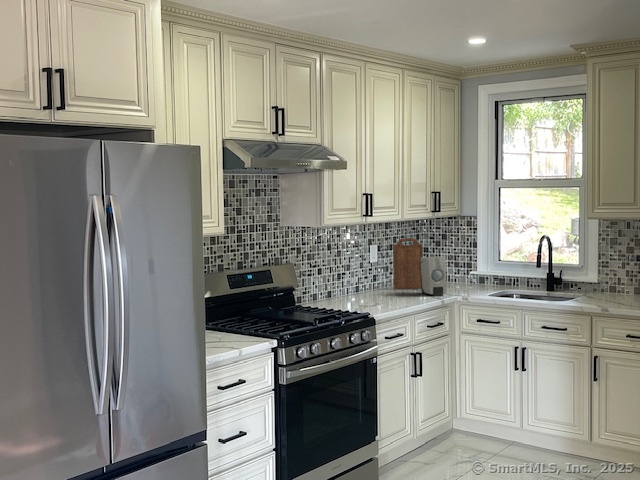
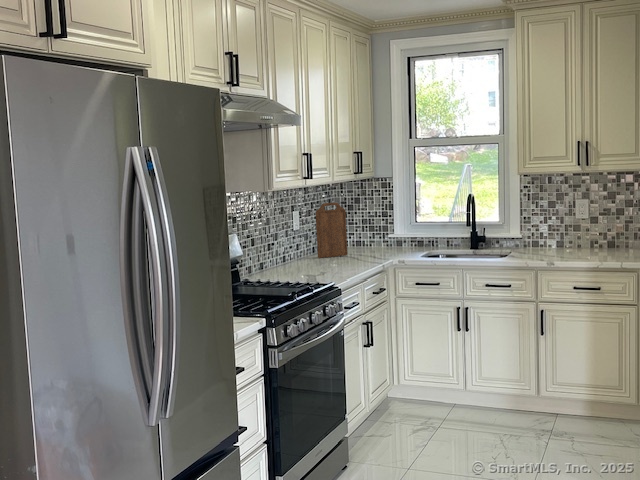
soap dispenser: present [420,257,446,296] -> none [349,219,381,262]

